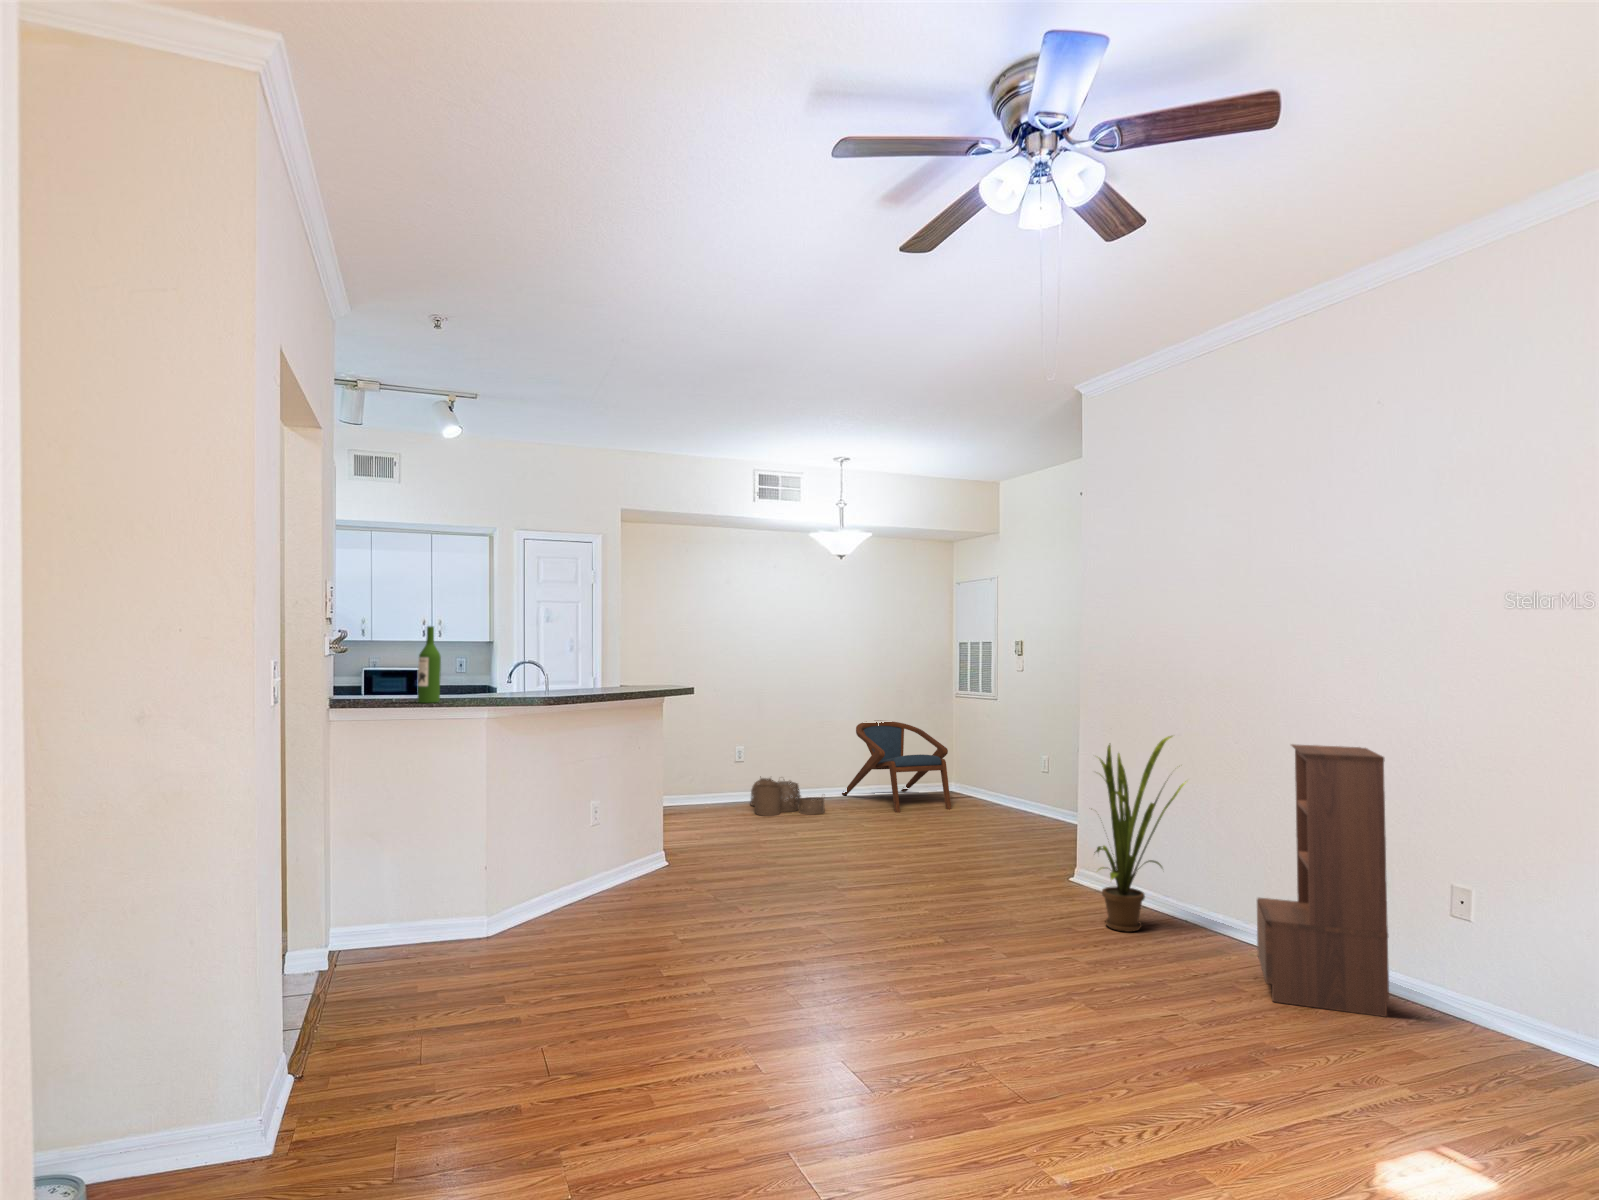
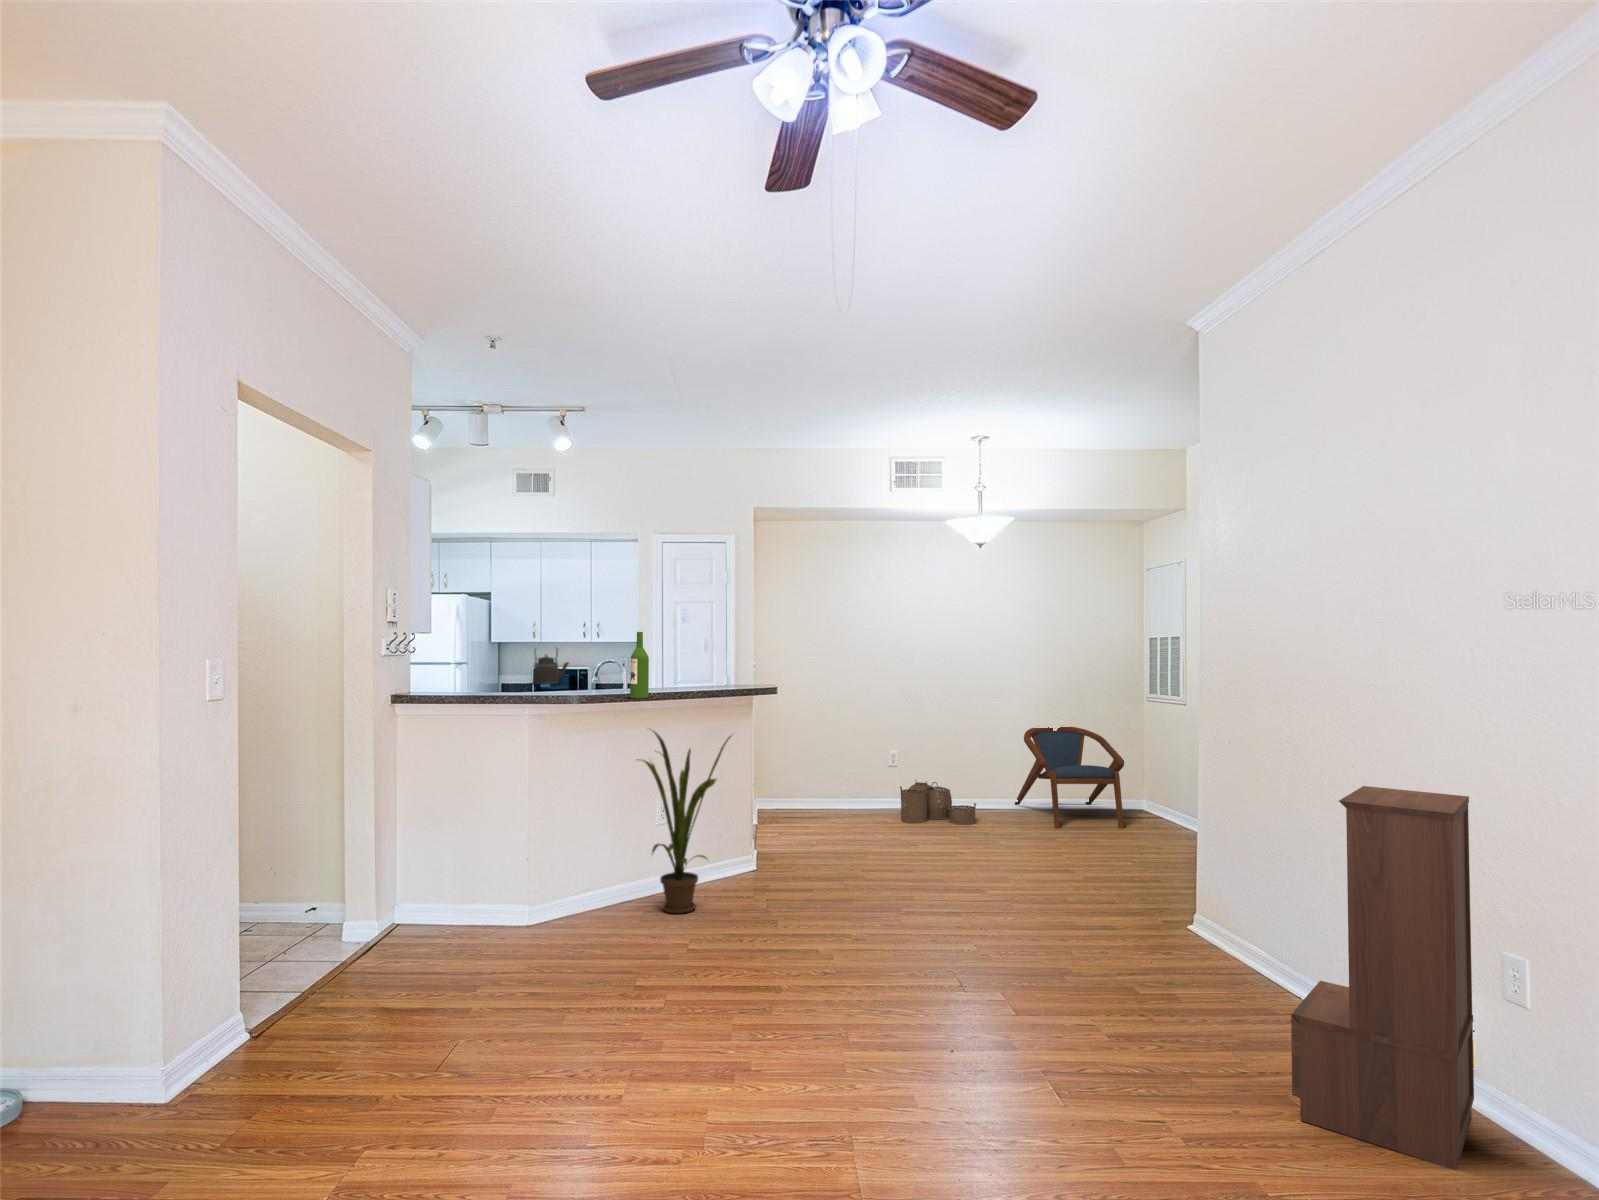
wine bottle: present [418,626,441,703] -> present [630,632,649,698]
kettle: none [373,649,413,688] -> present [533,649,569,684]
house plant: present [1096,736,1185,932] -> present [642,731,731,914]

